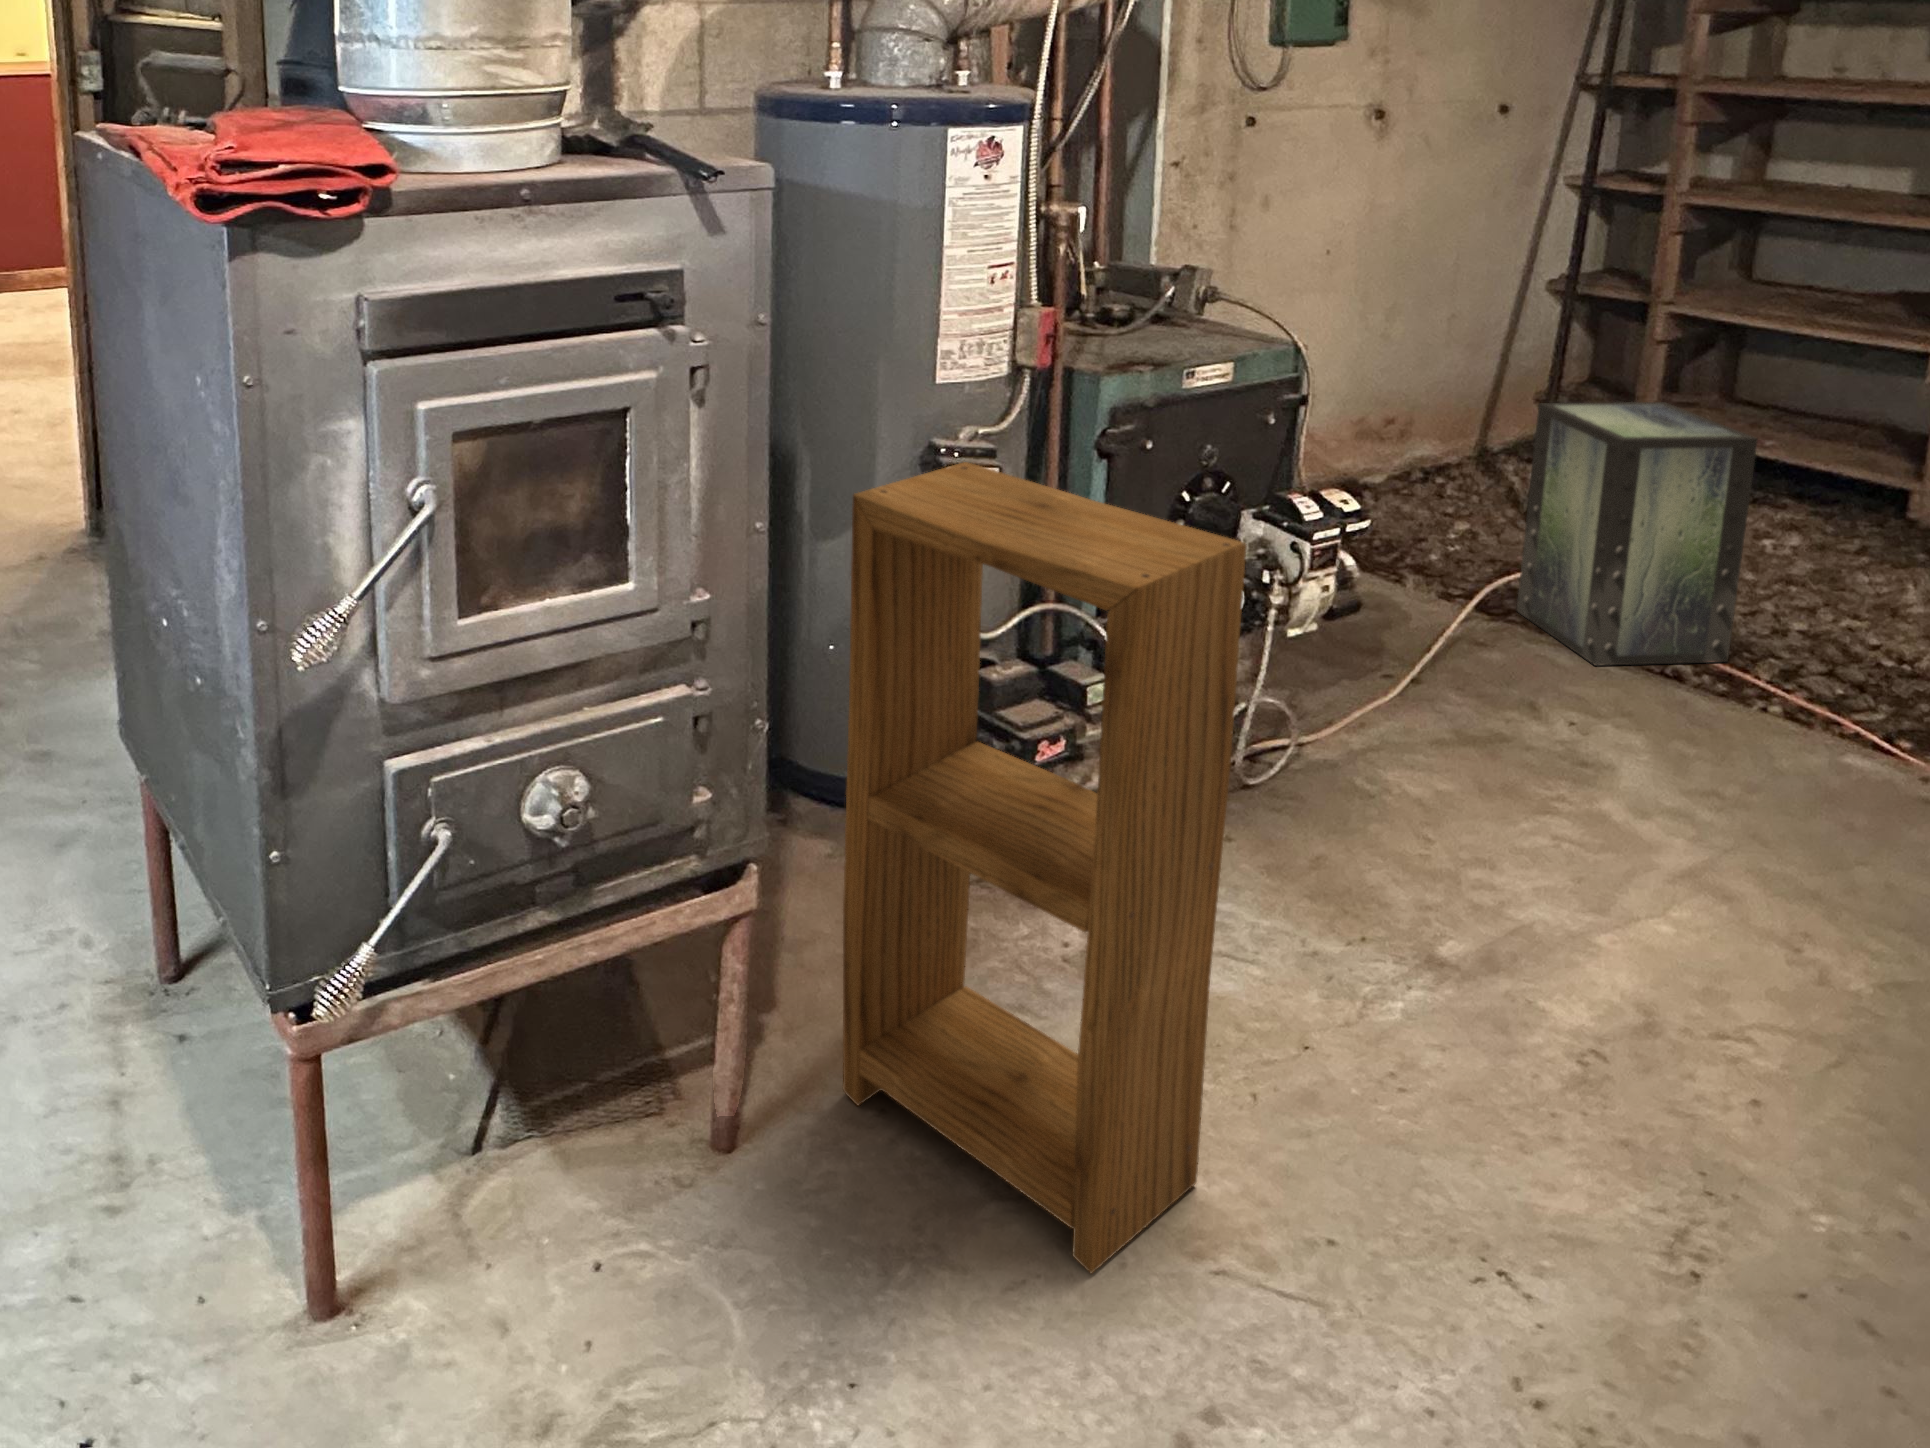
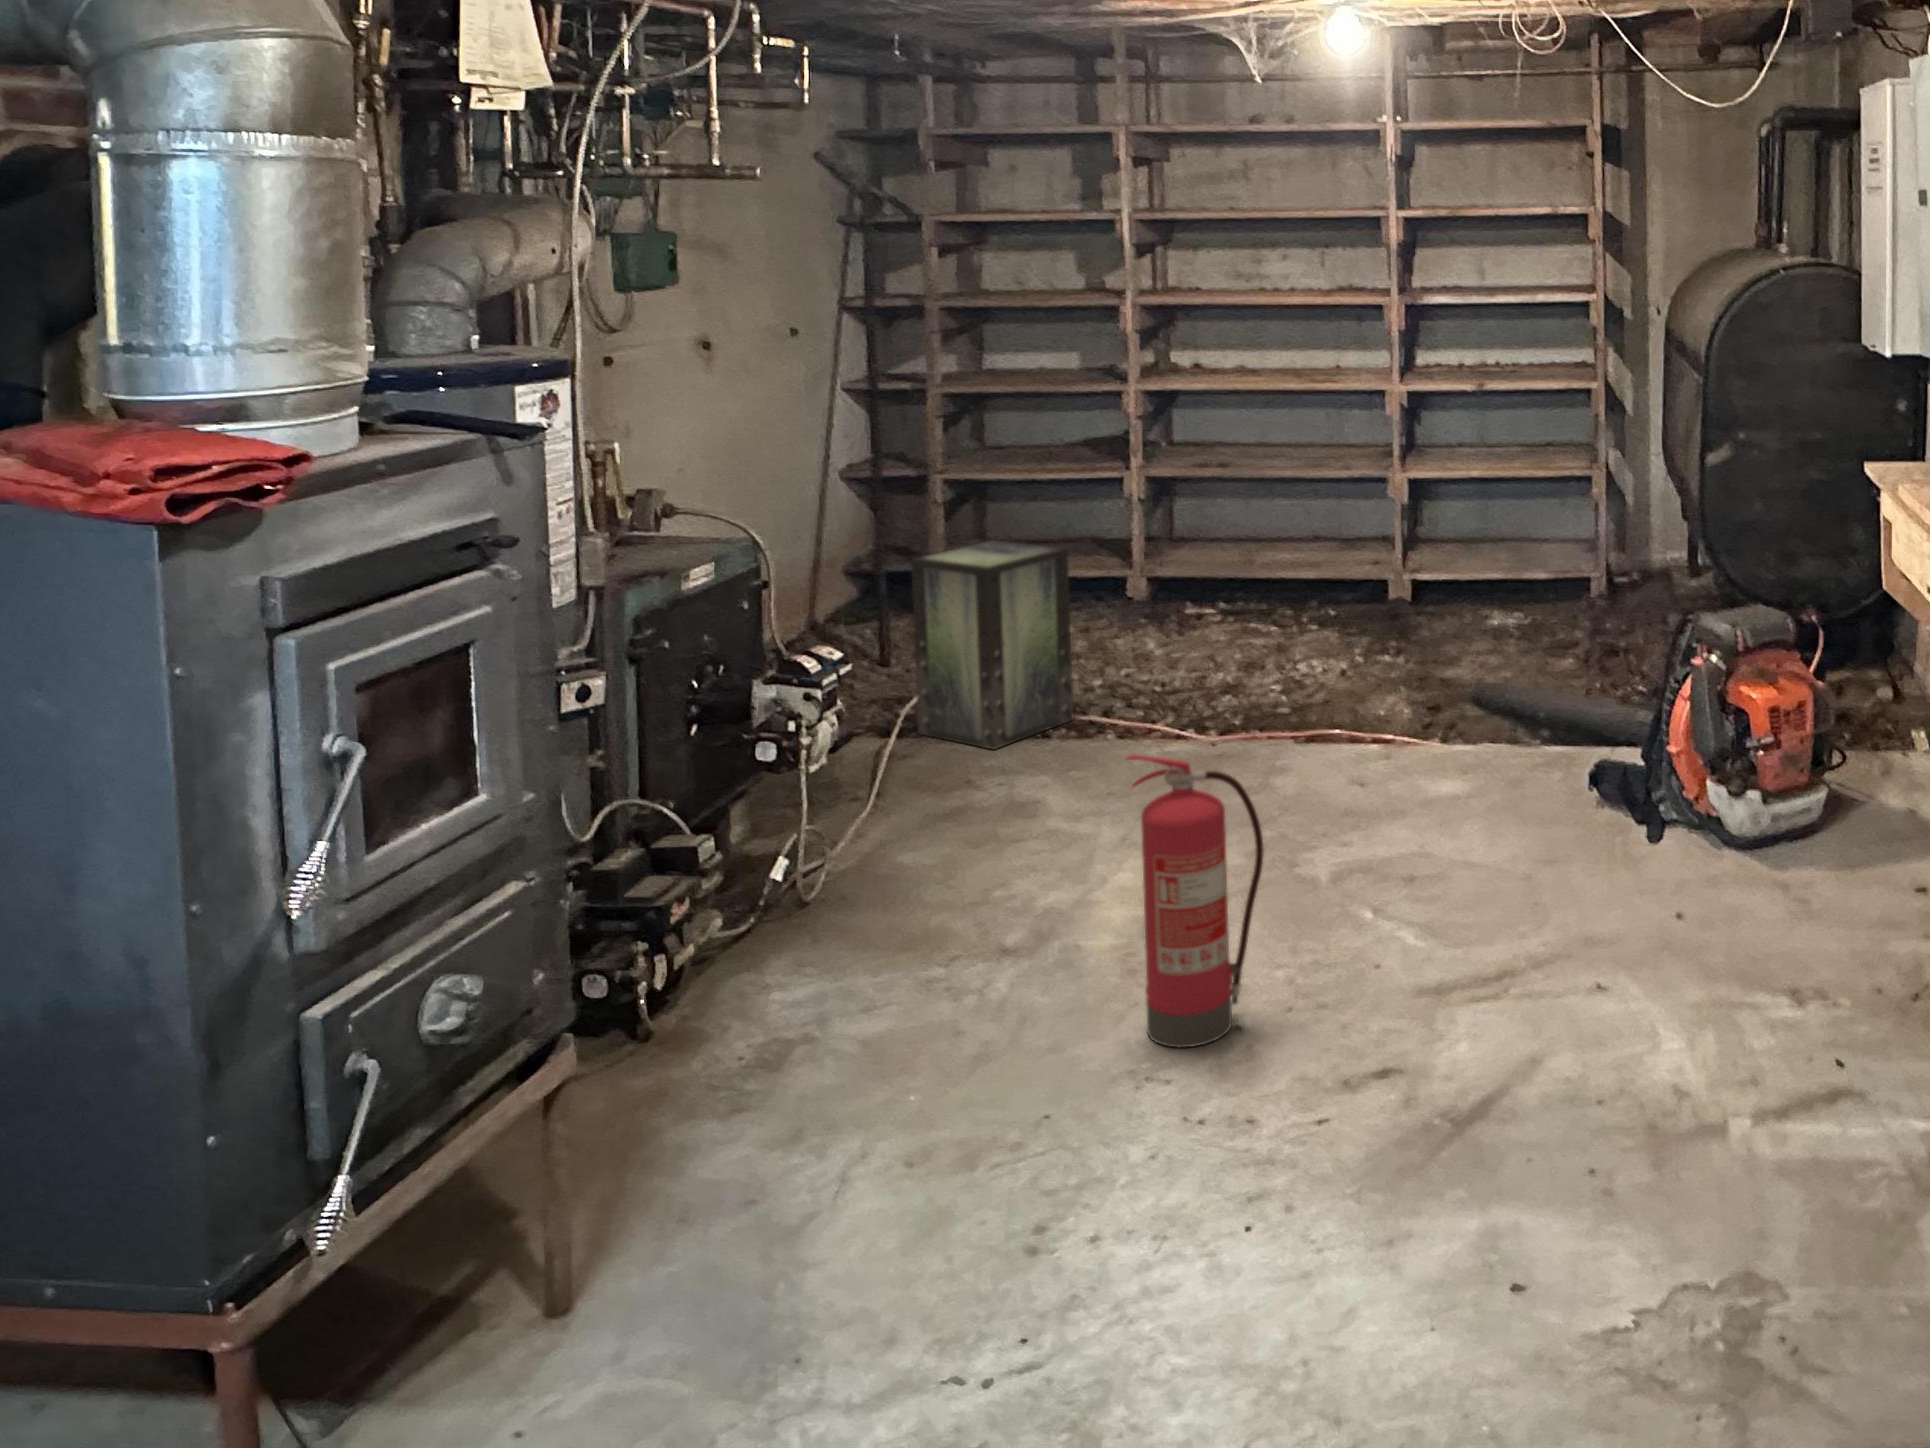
shelving unit: present [843,462,1246,1273] -> none [615,635,947,1219]
fire extinguisher: none [1543,807,1798,1301] -> present [1126,754,1263,1047]

